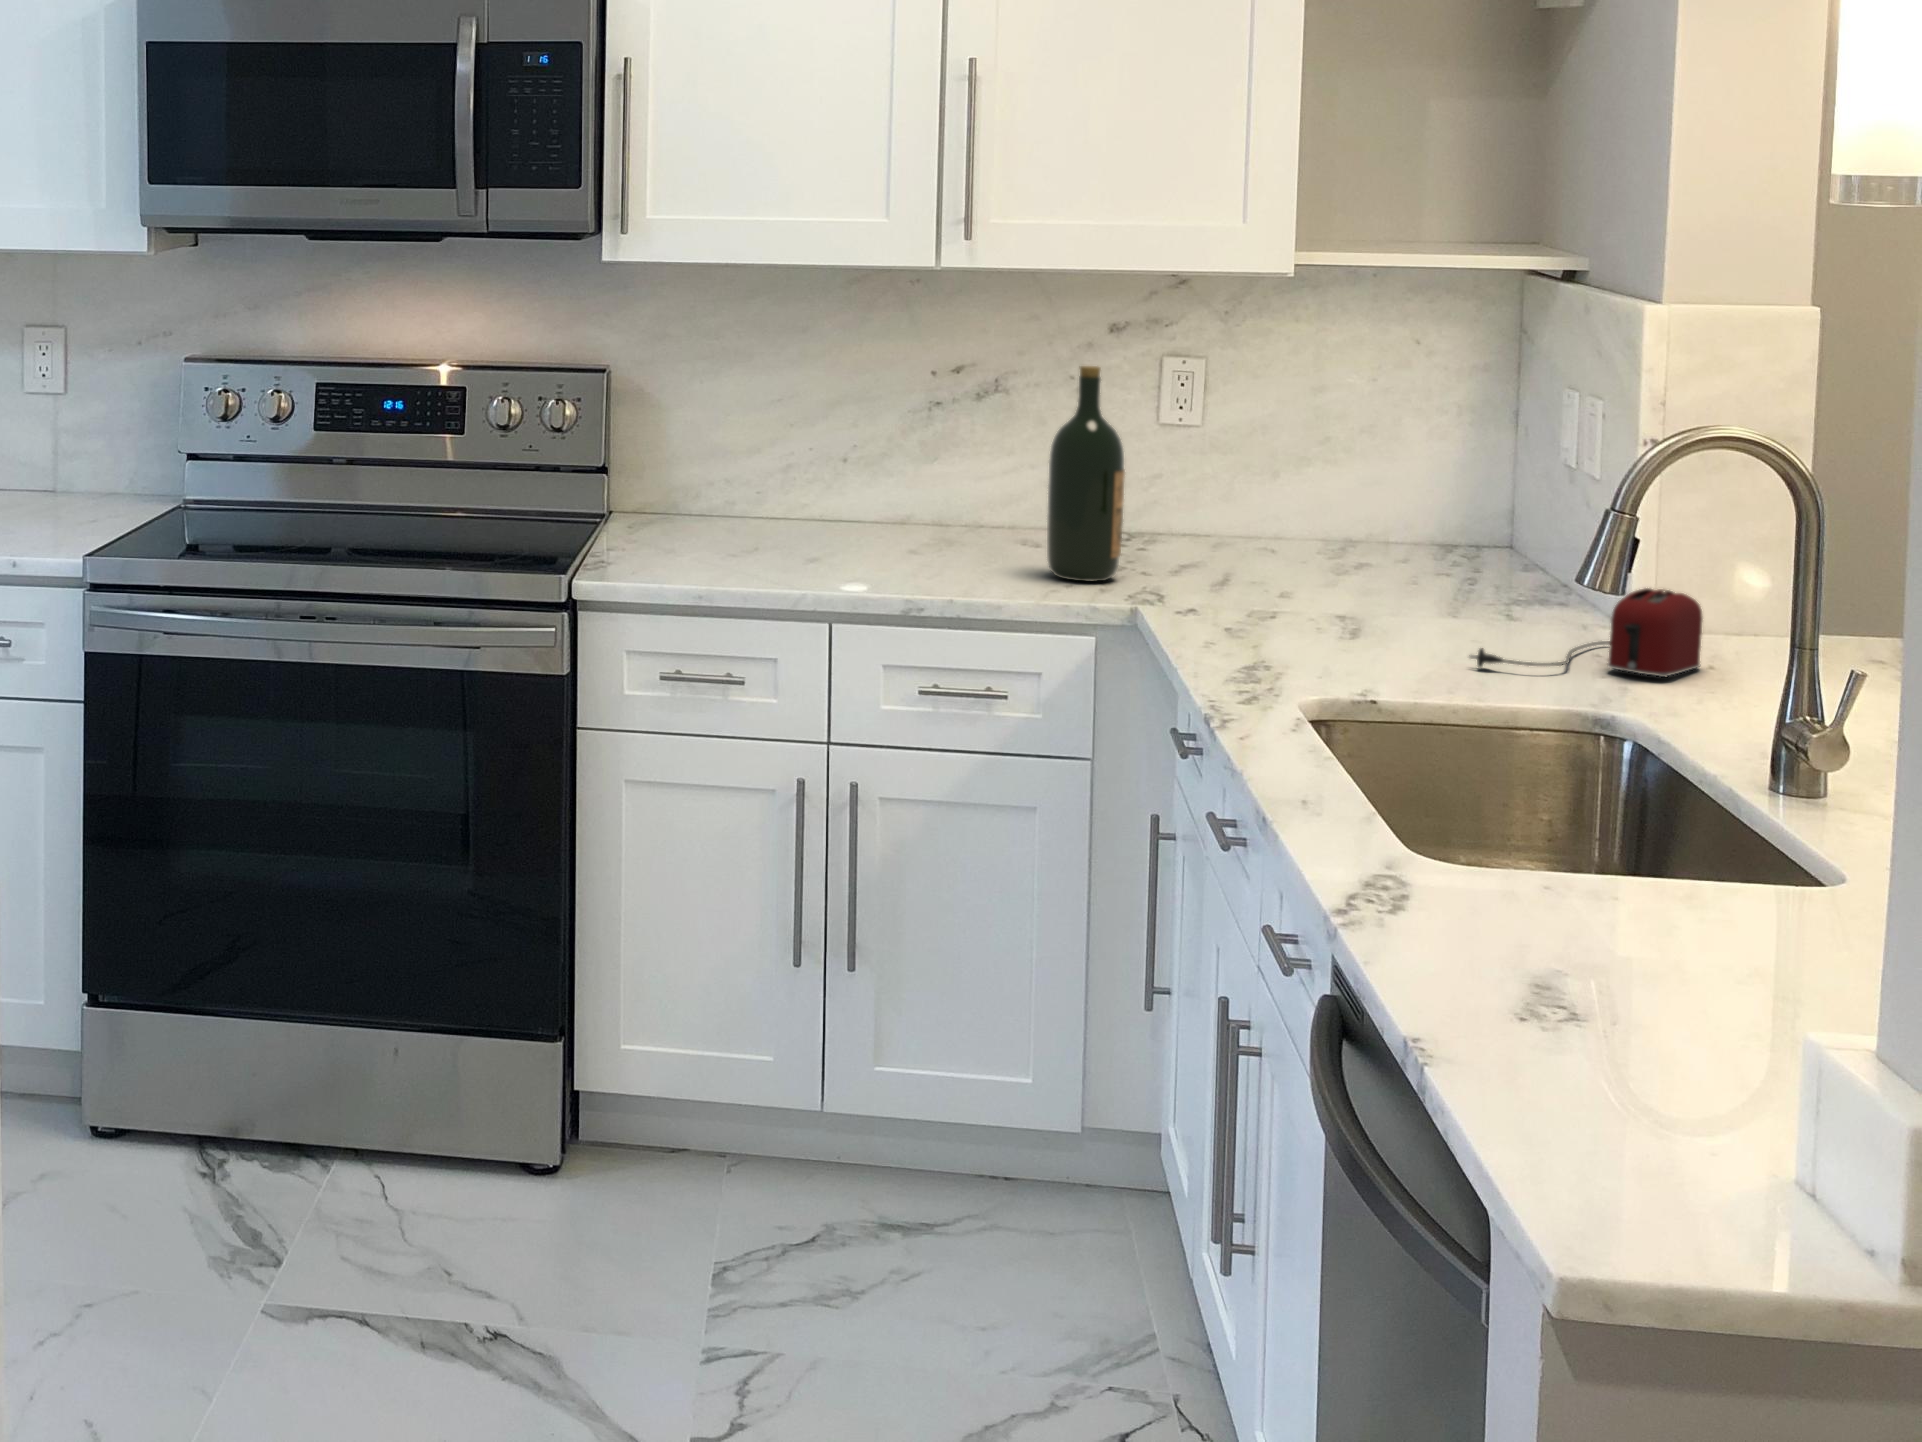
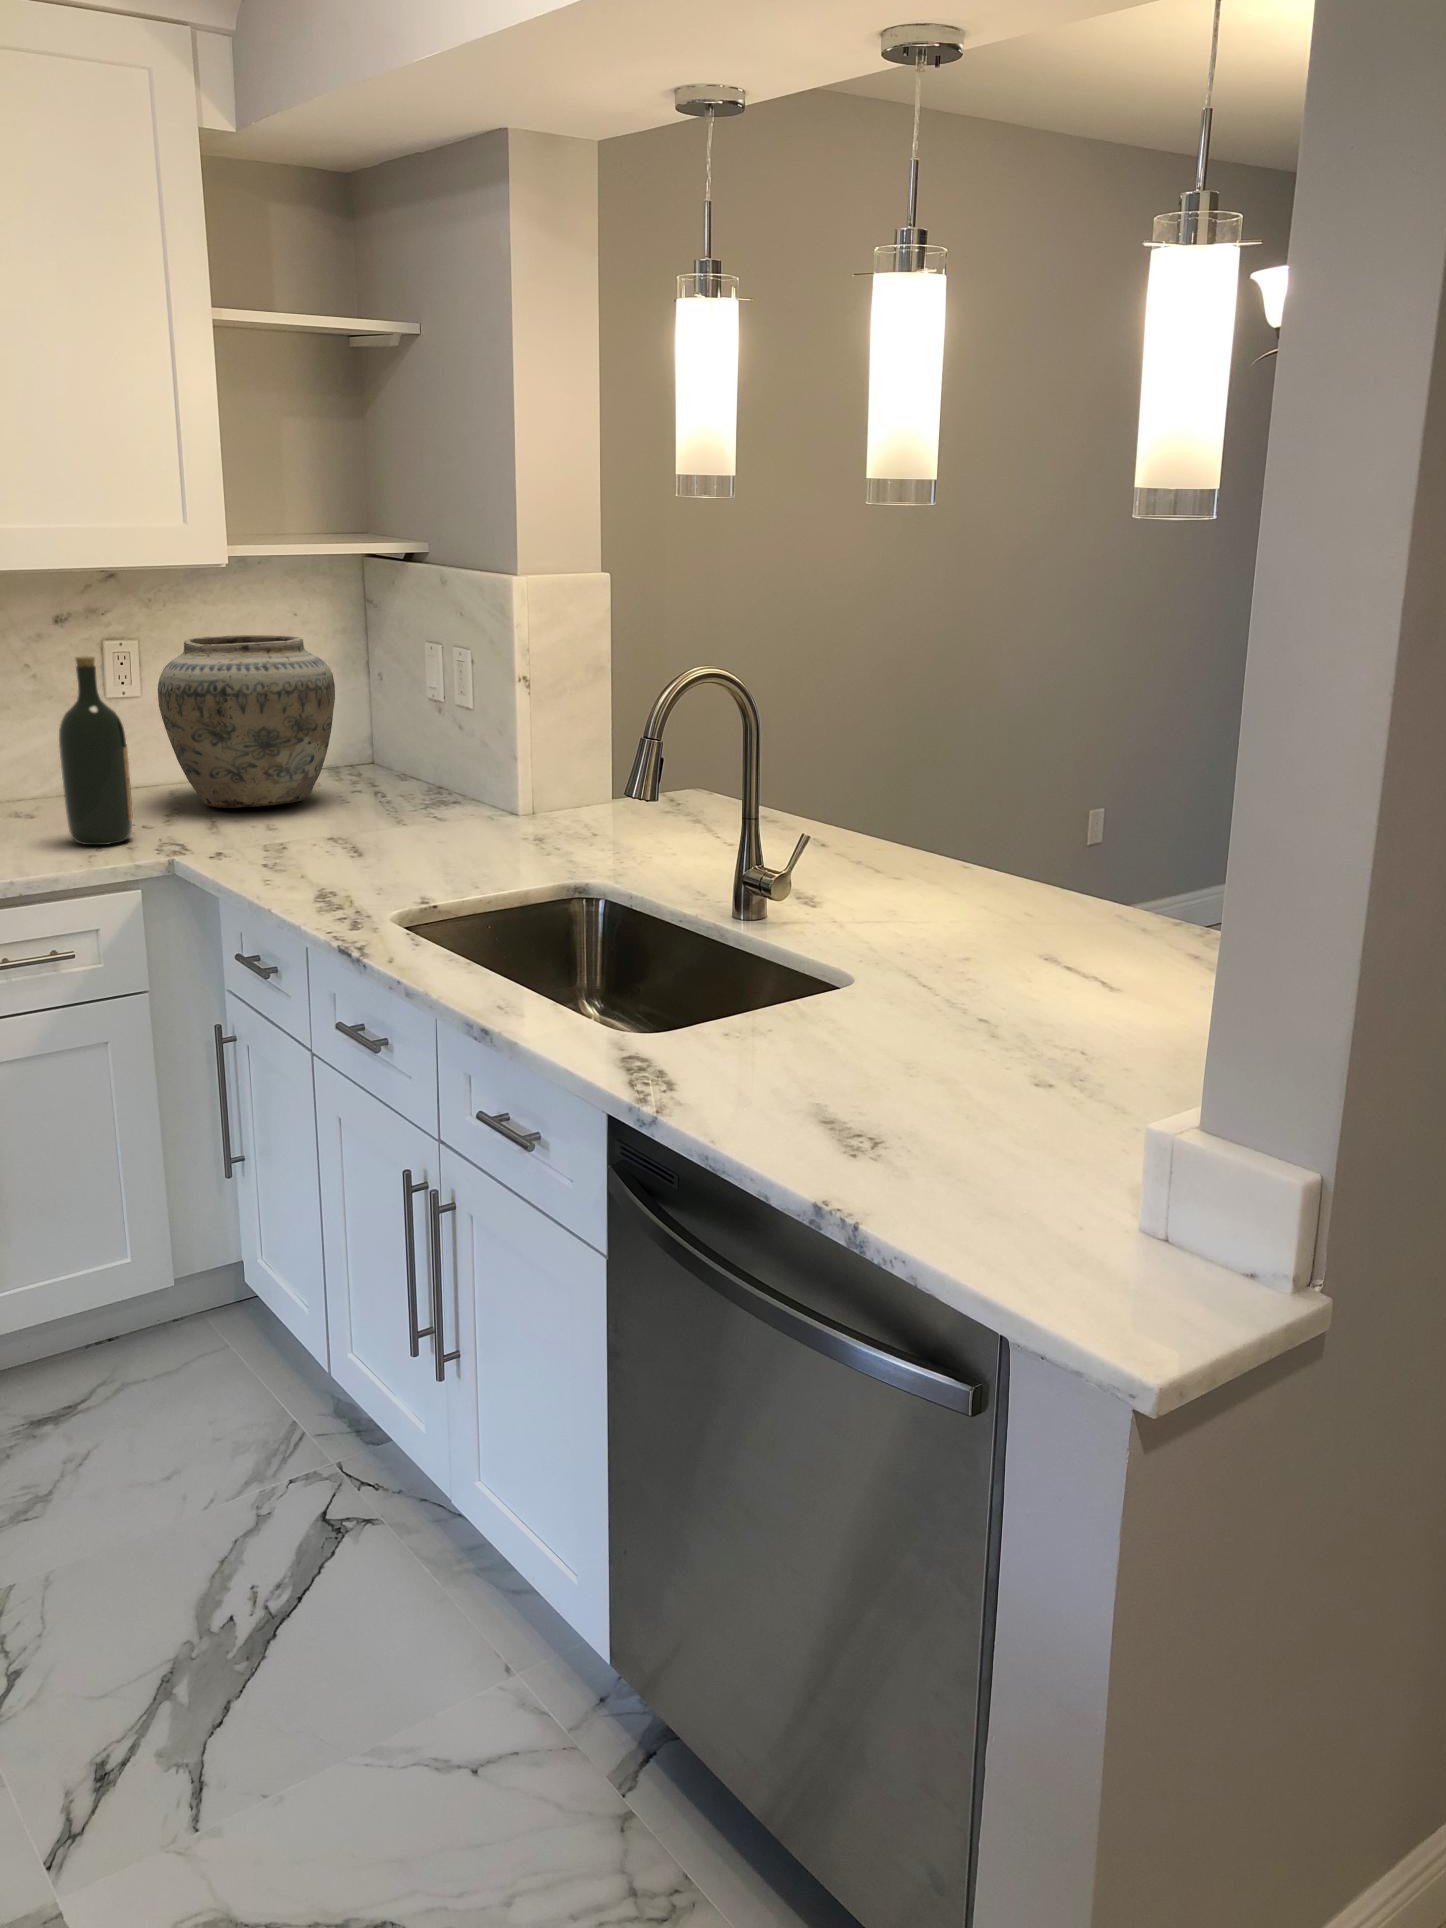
vase: none [1198,359,1422,571] -> present [158,635,335,808]
toaster: present [1469,588,1702,677] -> none [461,786,591,864]

